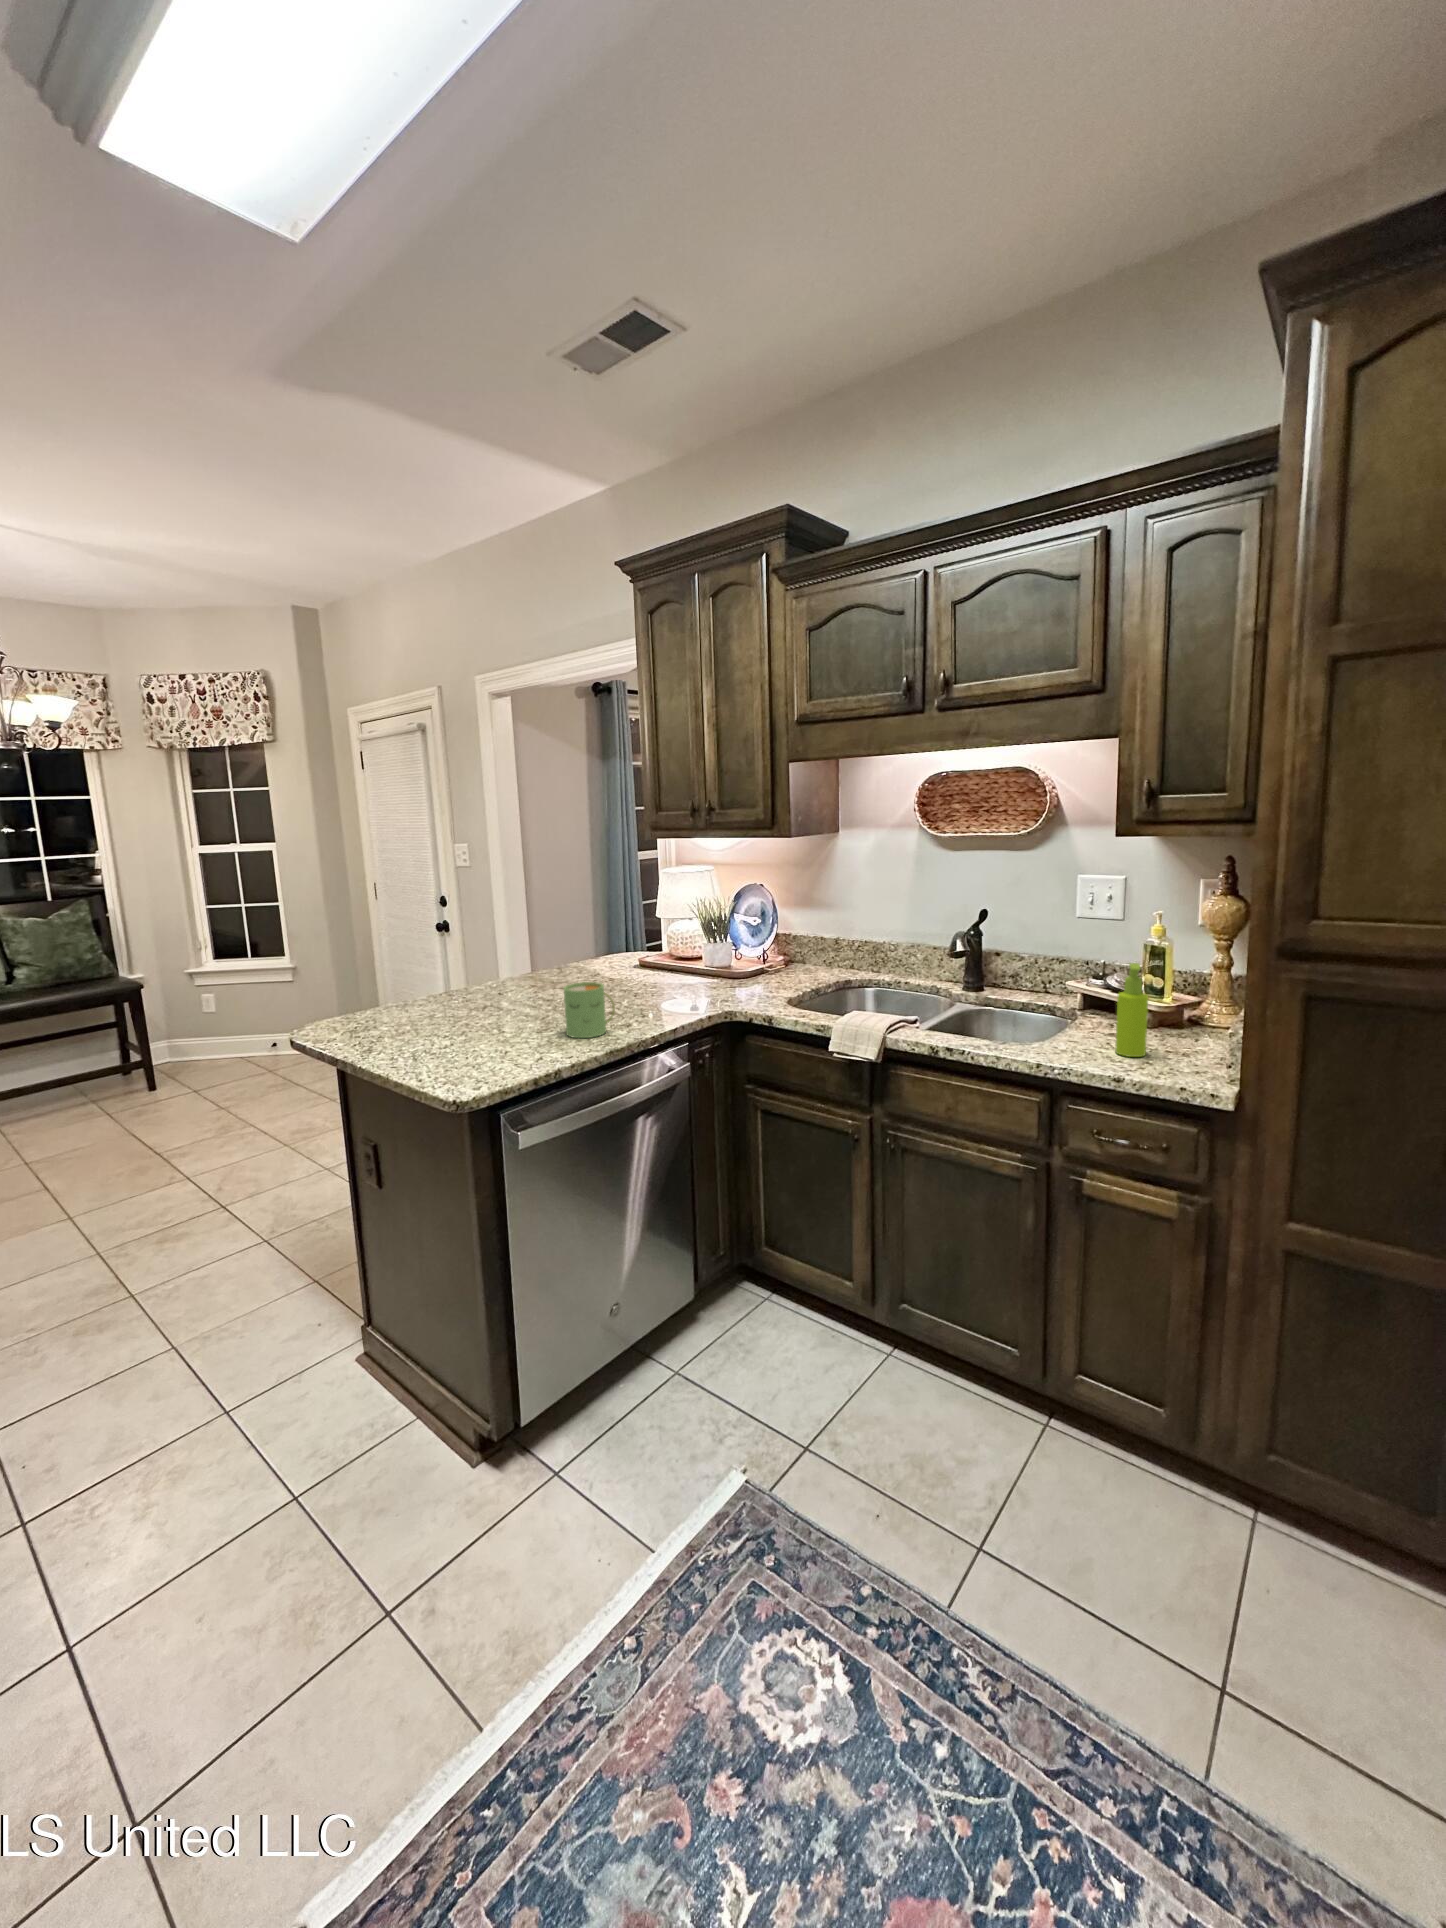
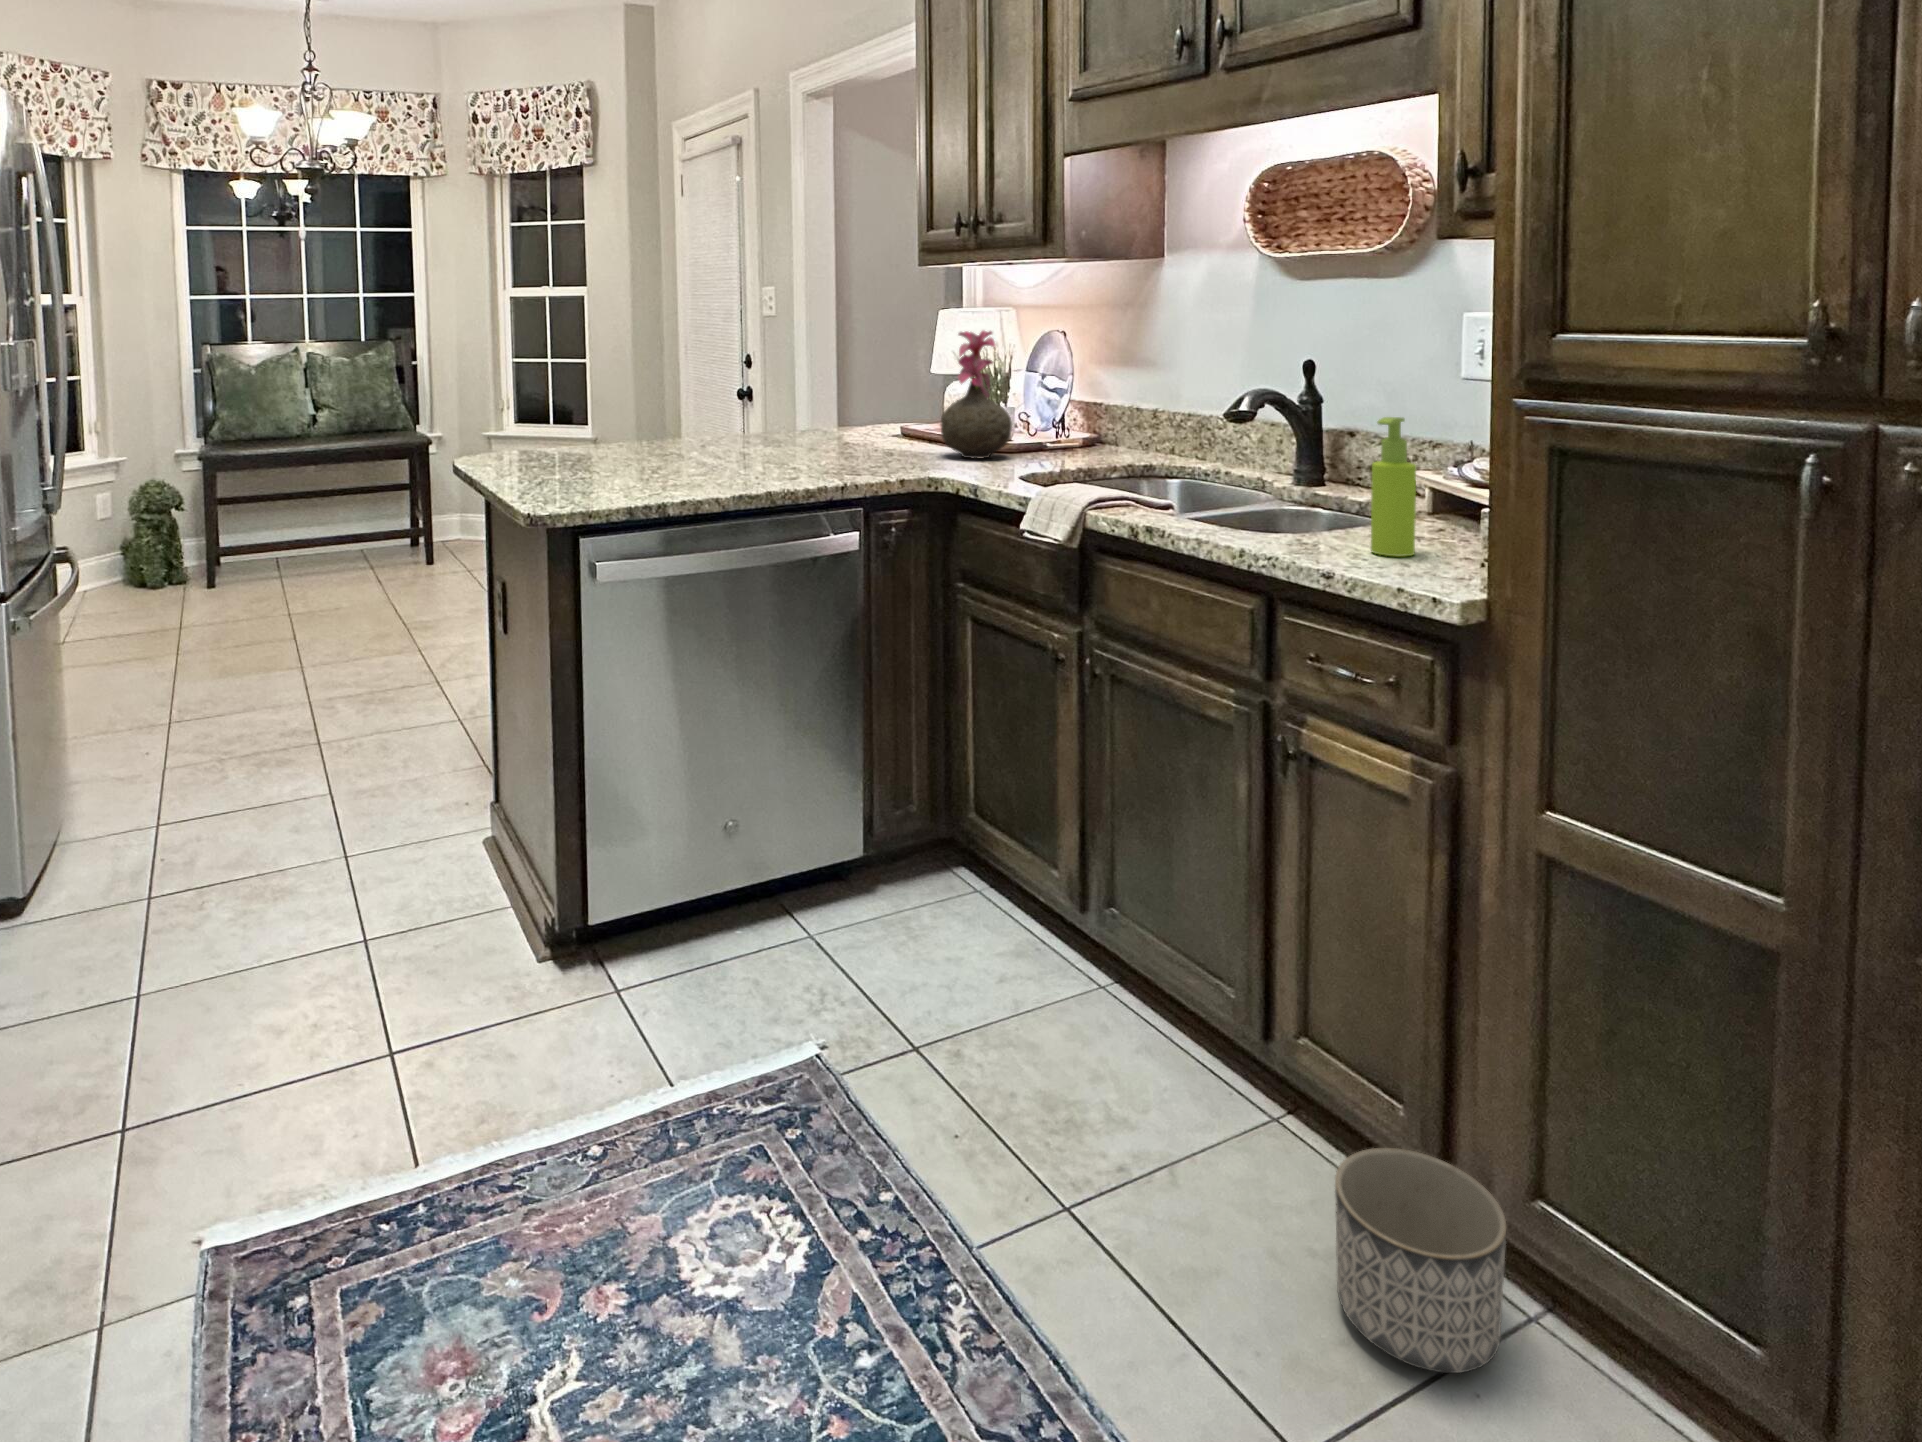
vase: none [694,890,746,985] -> present [941,331,1012,459]
mug: present [564,982,615,1038] -> none [706,420,766,484]
planter: none [1161,1445,1281,1595] -> present [1335,1148,1506,1373]

